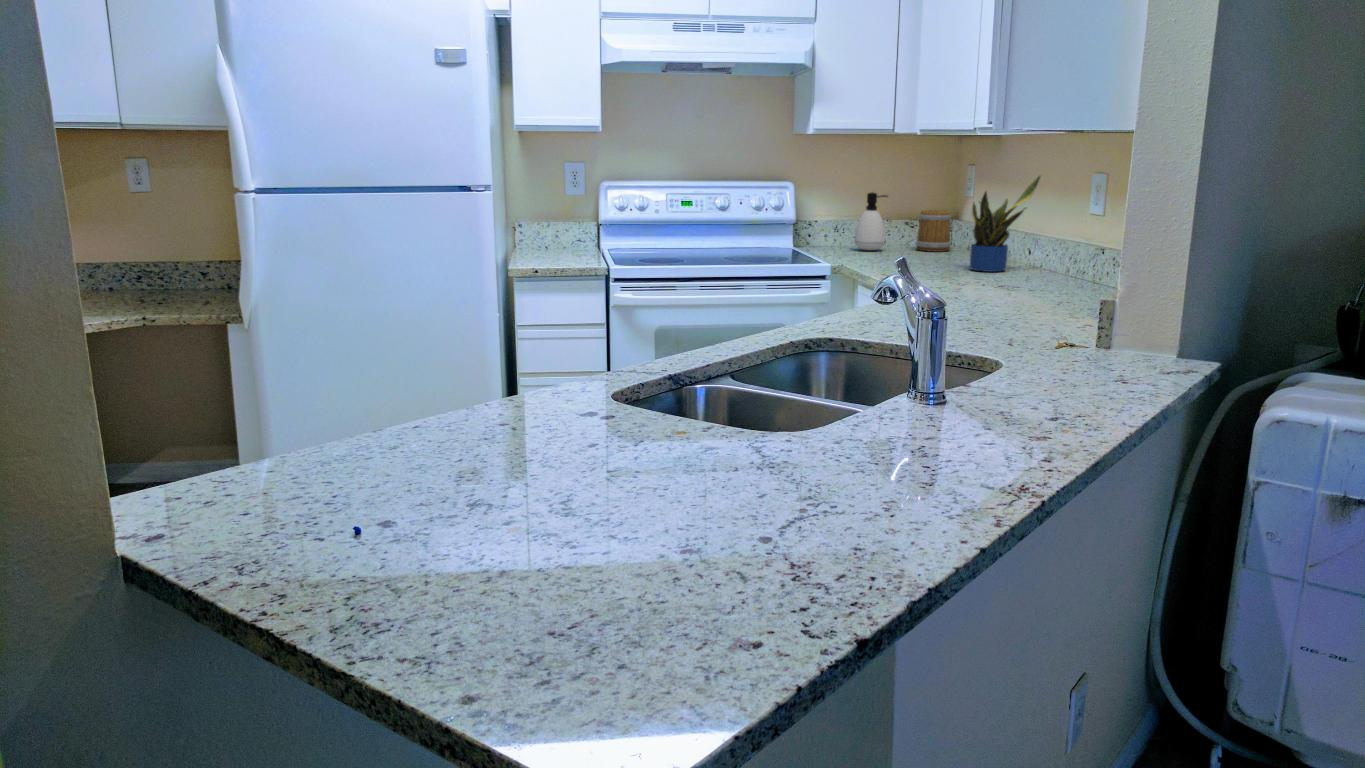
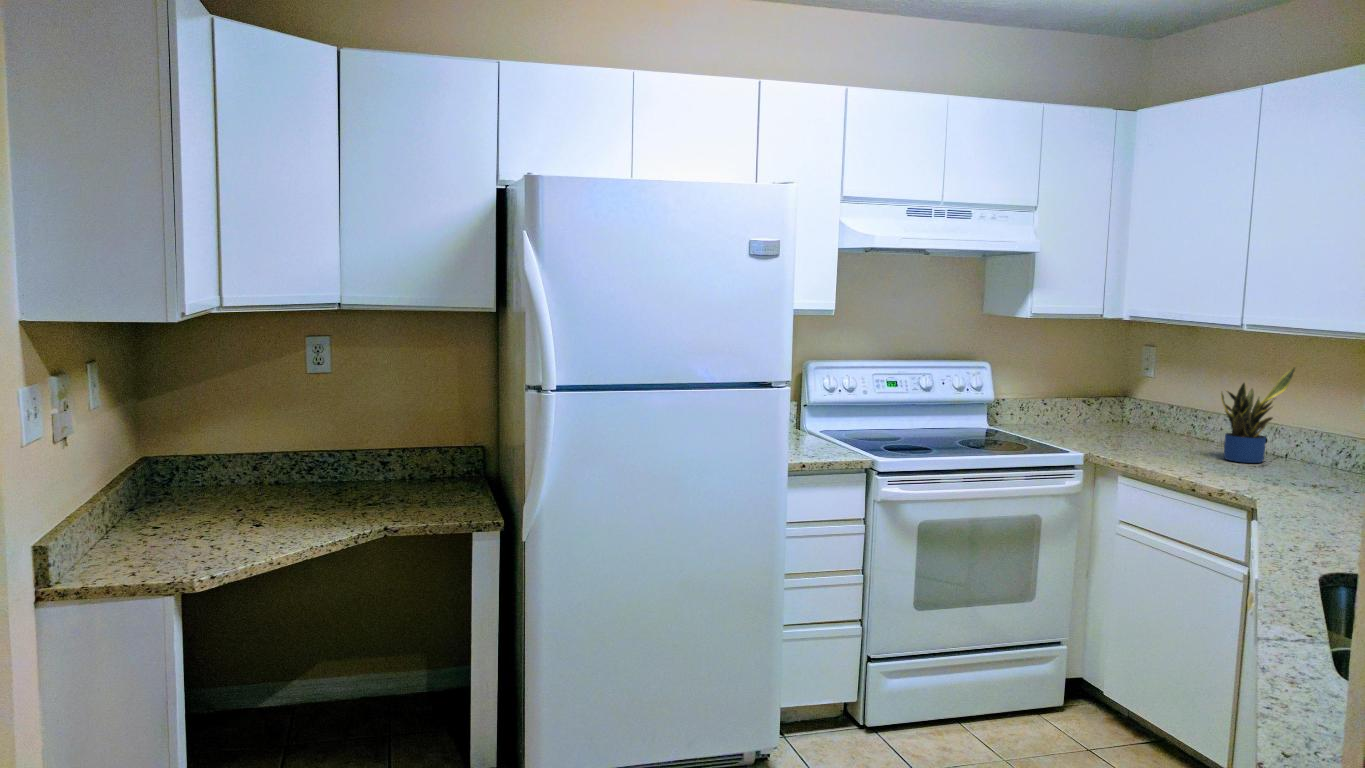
soap dispenser: present [854,192,887,250] -> none [1044,372,1082,431]
mug: present [916,210,951,252] -> none [1102,389,1140,432]

